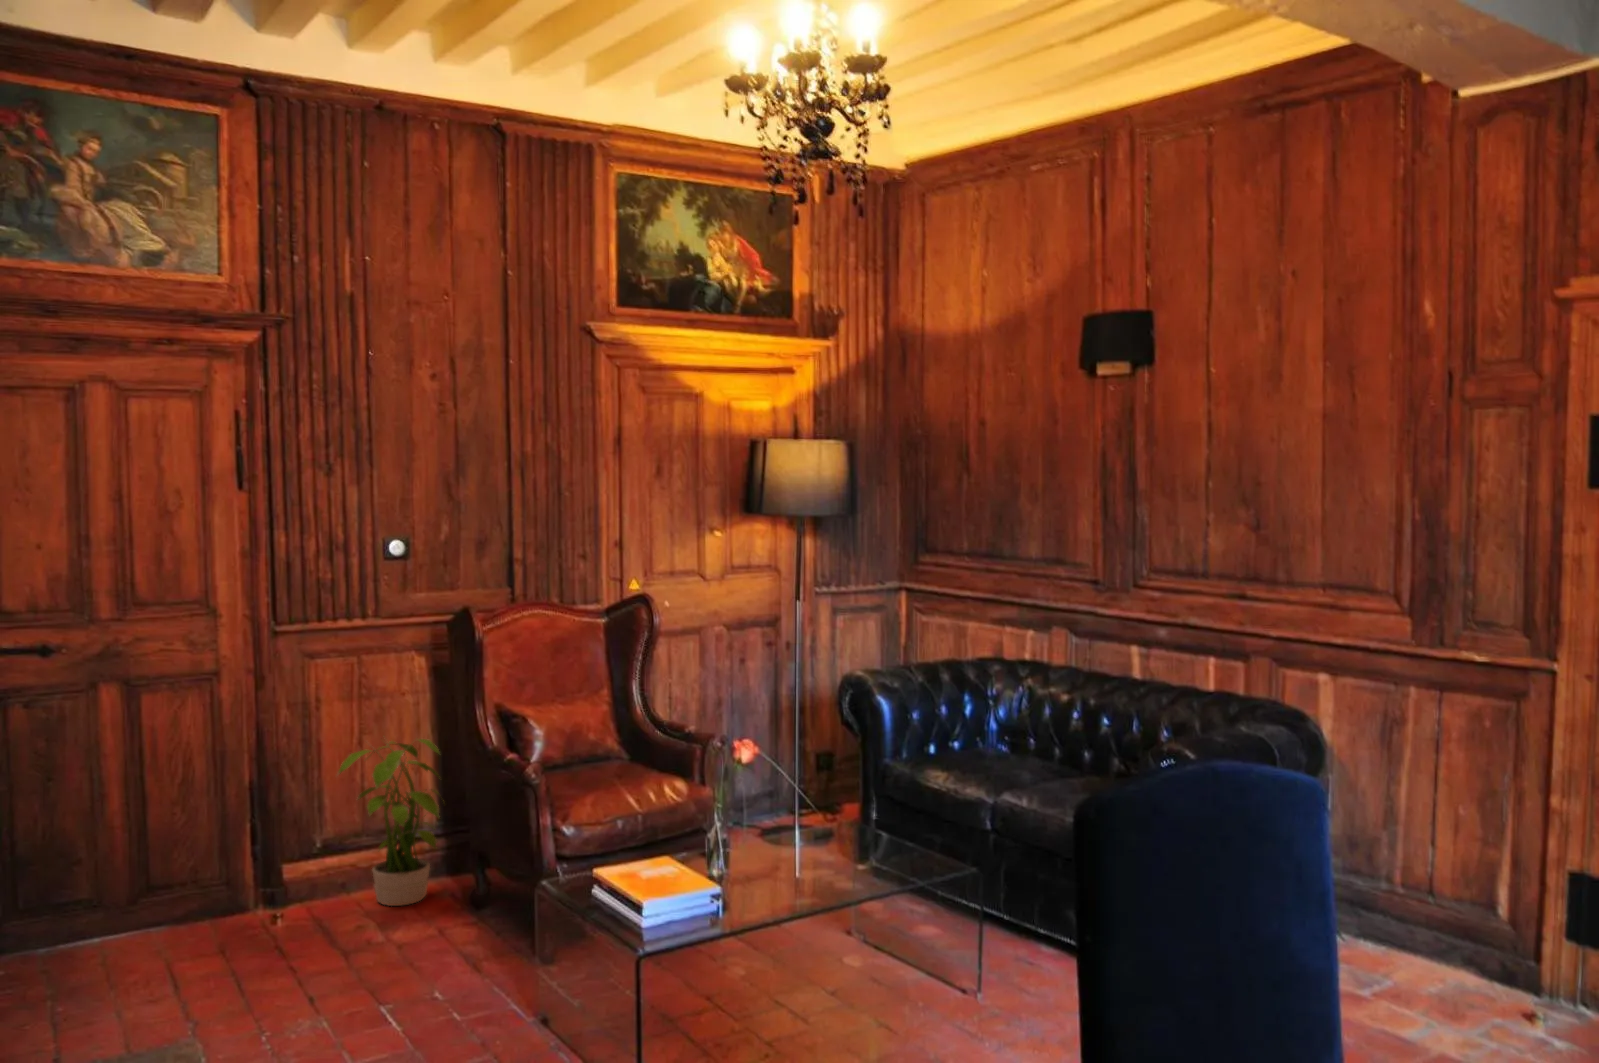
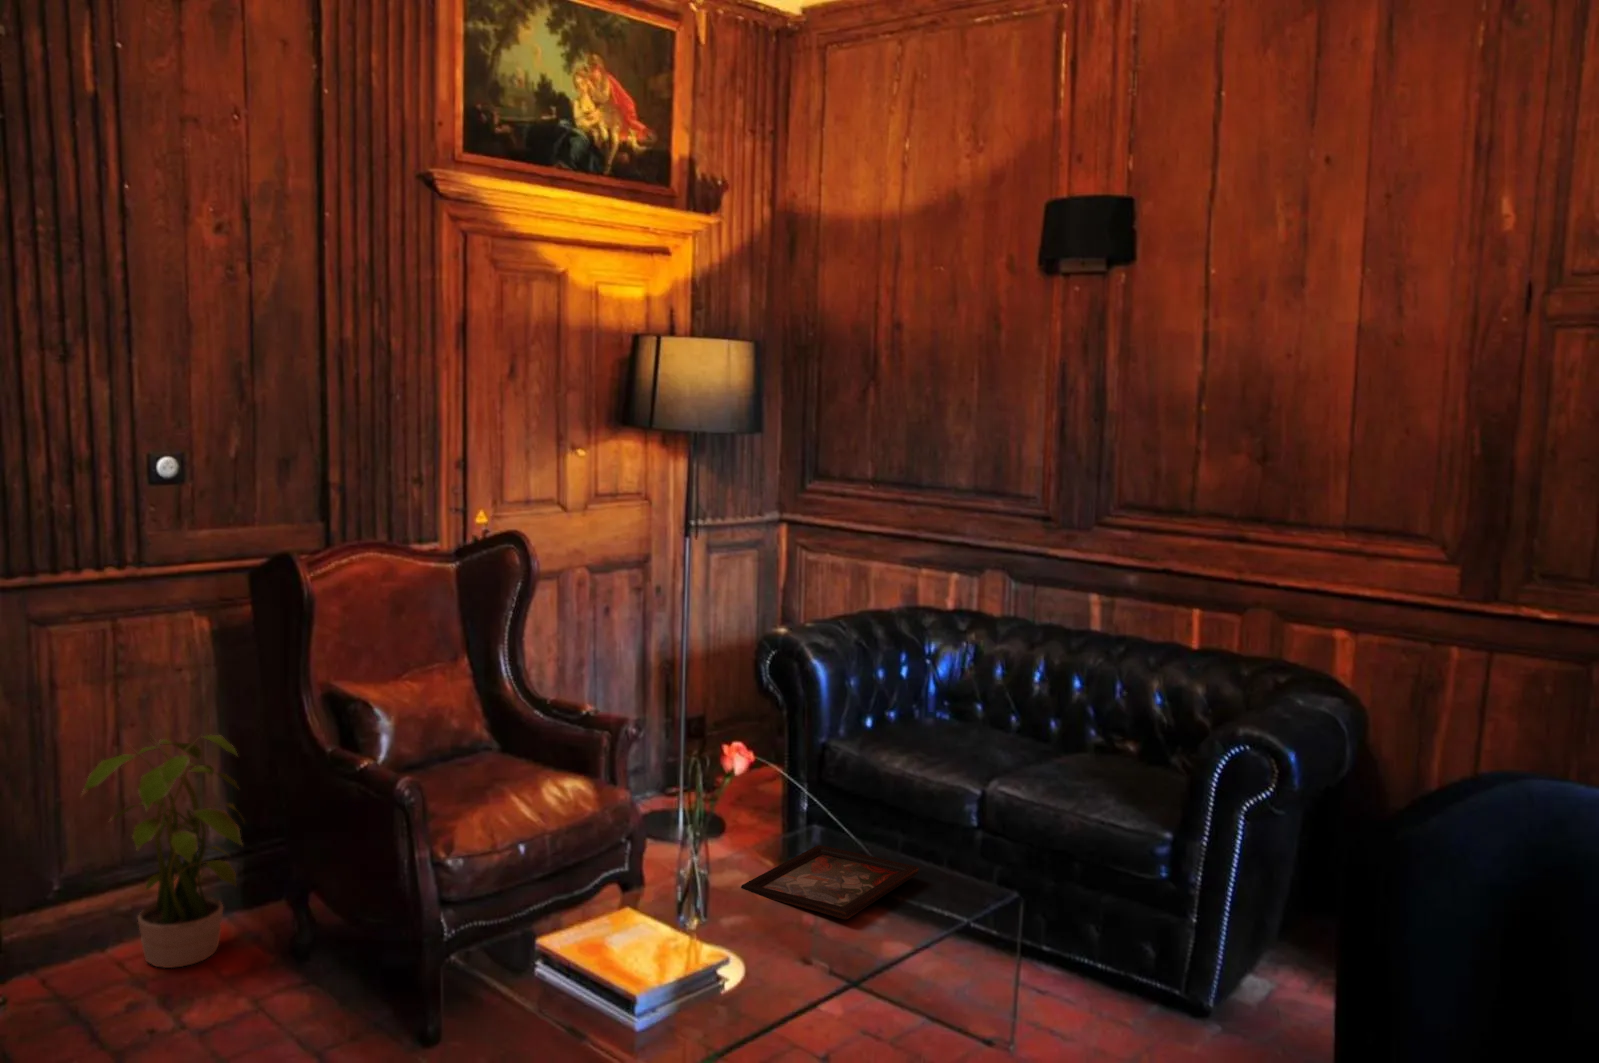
decorative tray: none [771,836,915,880] -> present [741,845,919,920]

